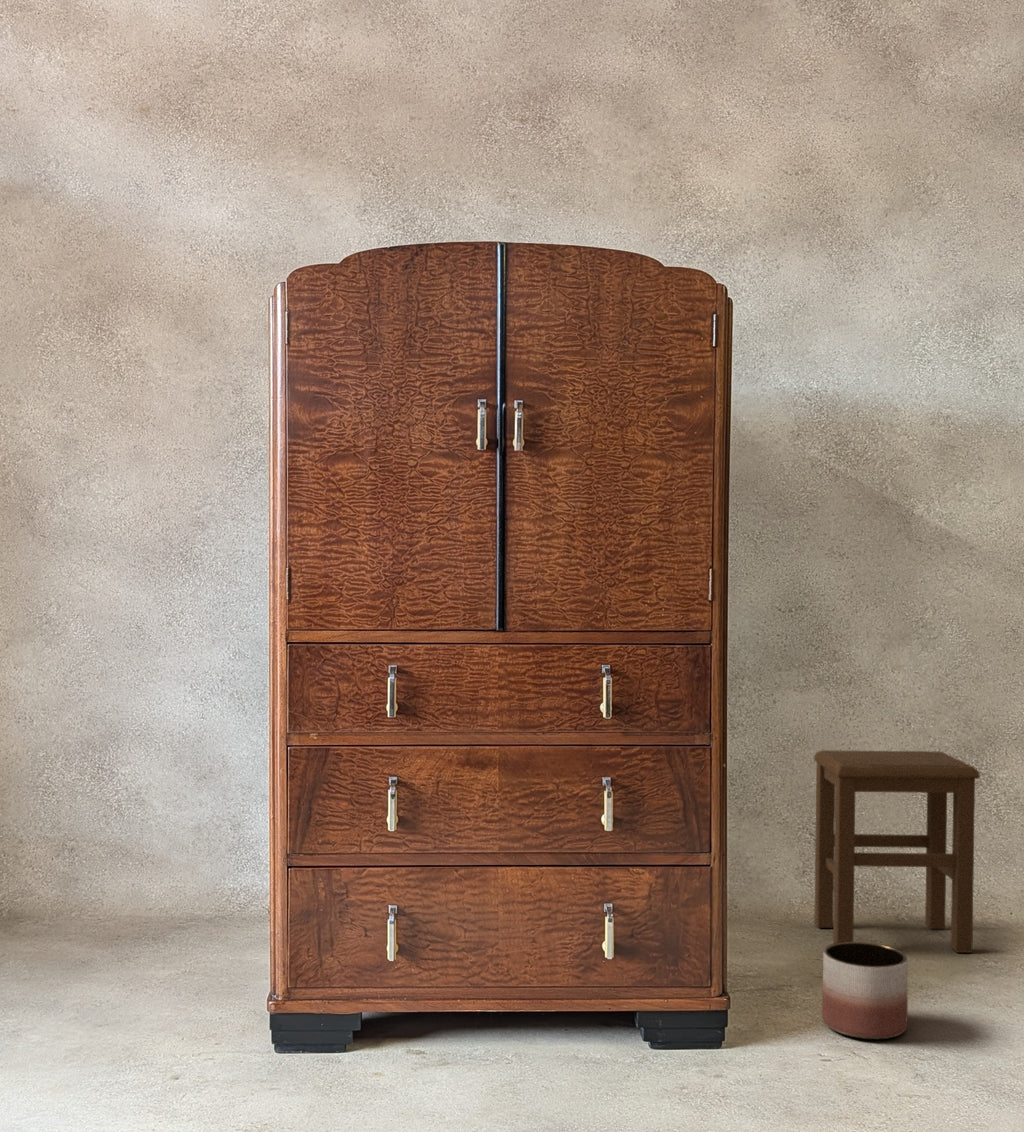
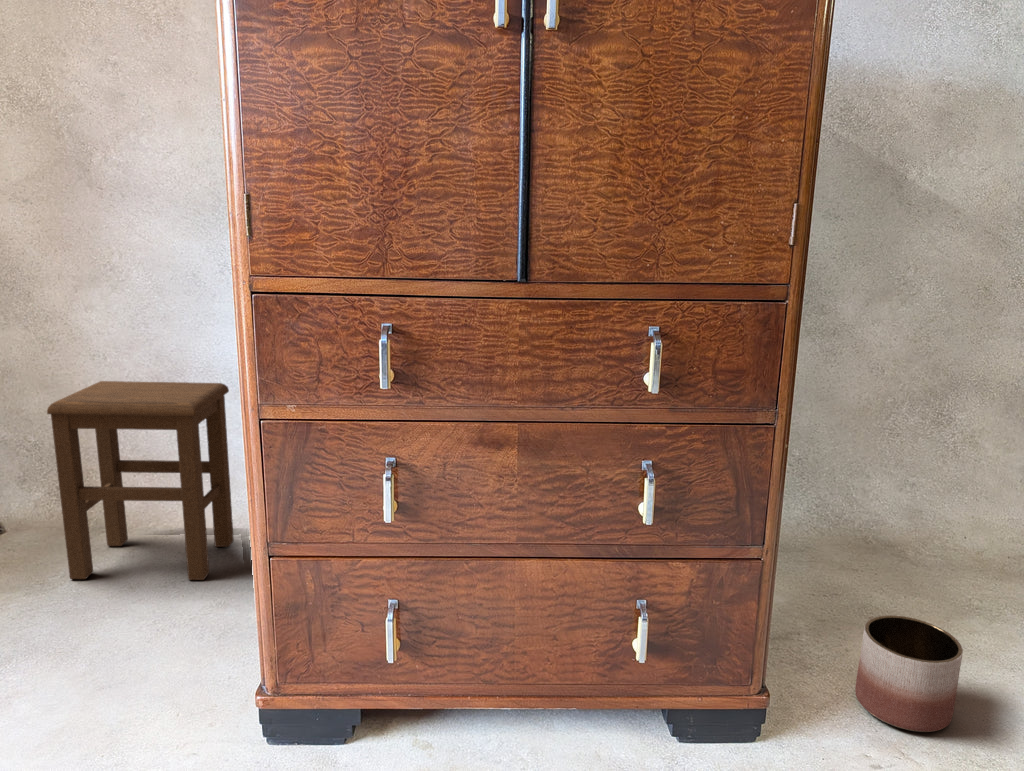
stool: present [814,750,980,953] -> present [47,381,234,580]

